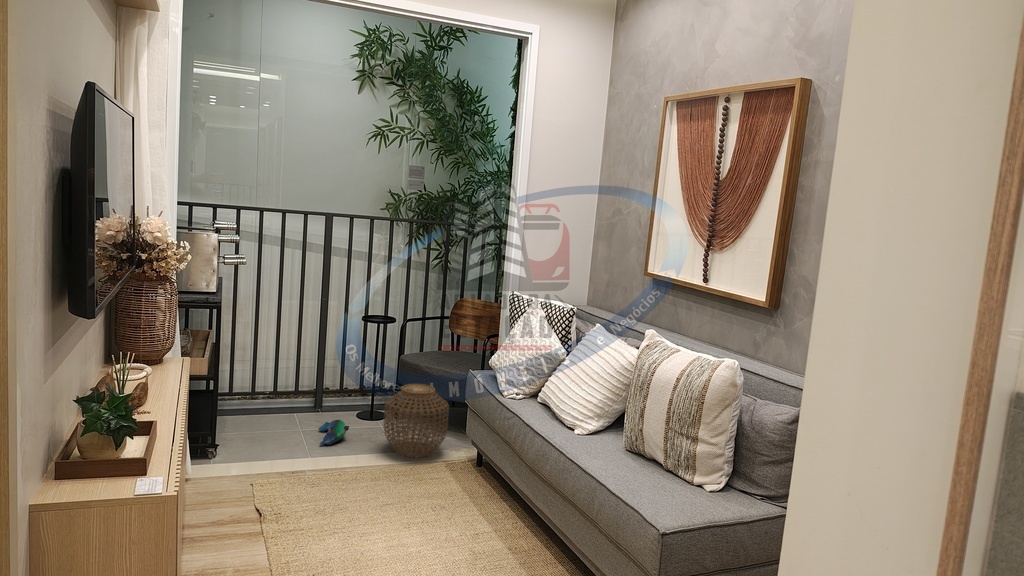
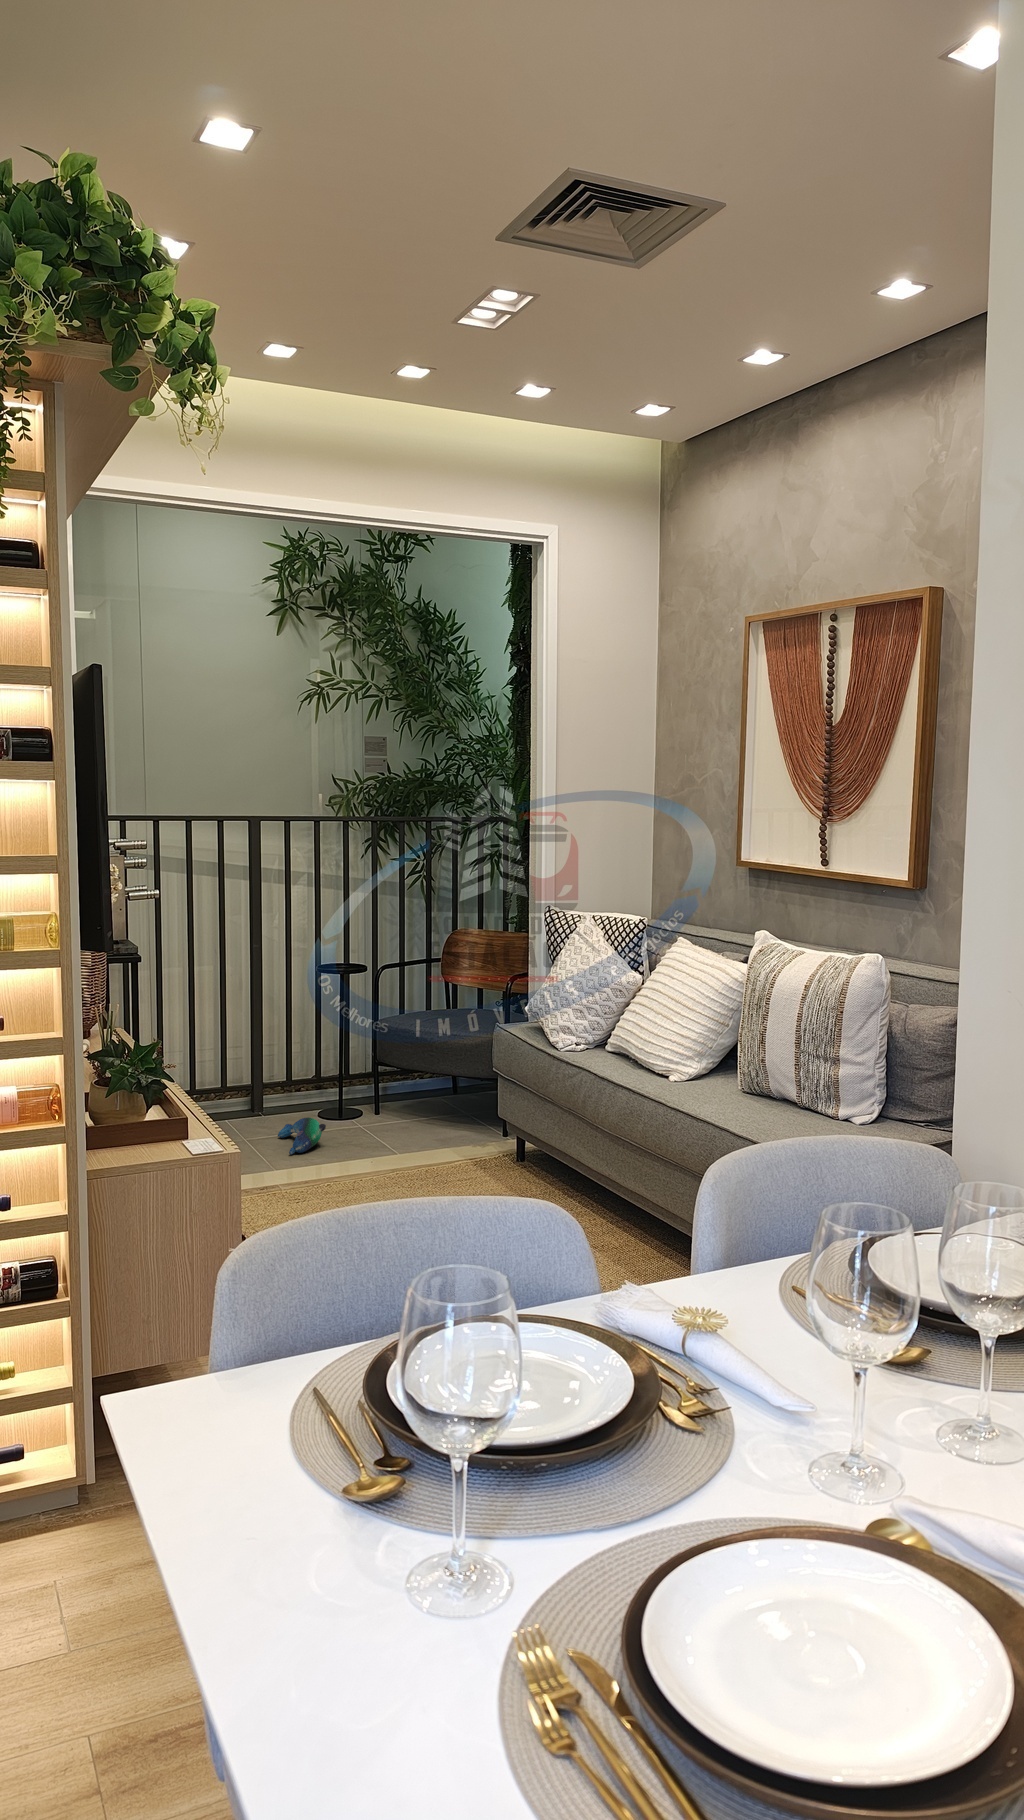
woven basket: present [384,384,449,458] -> none [379,1053,472,1158]

